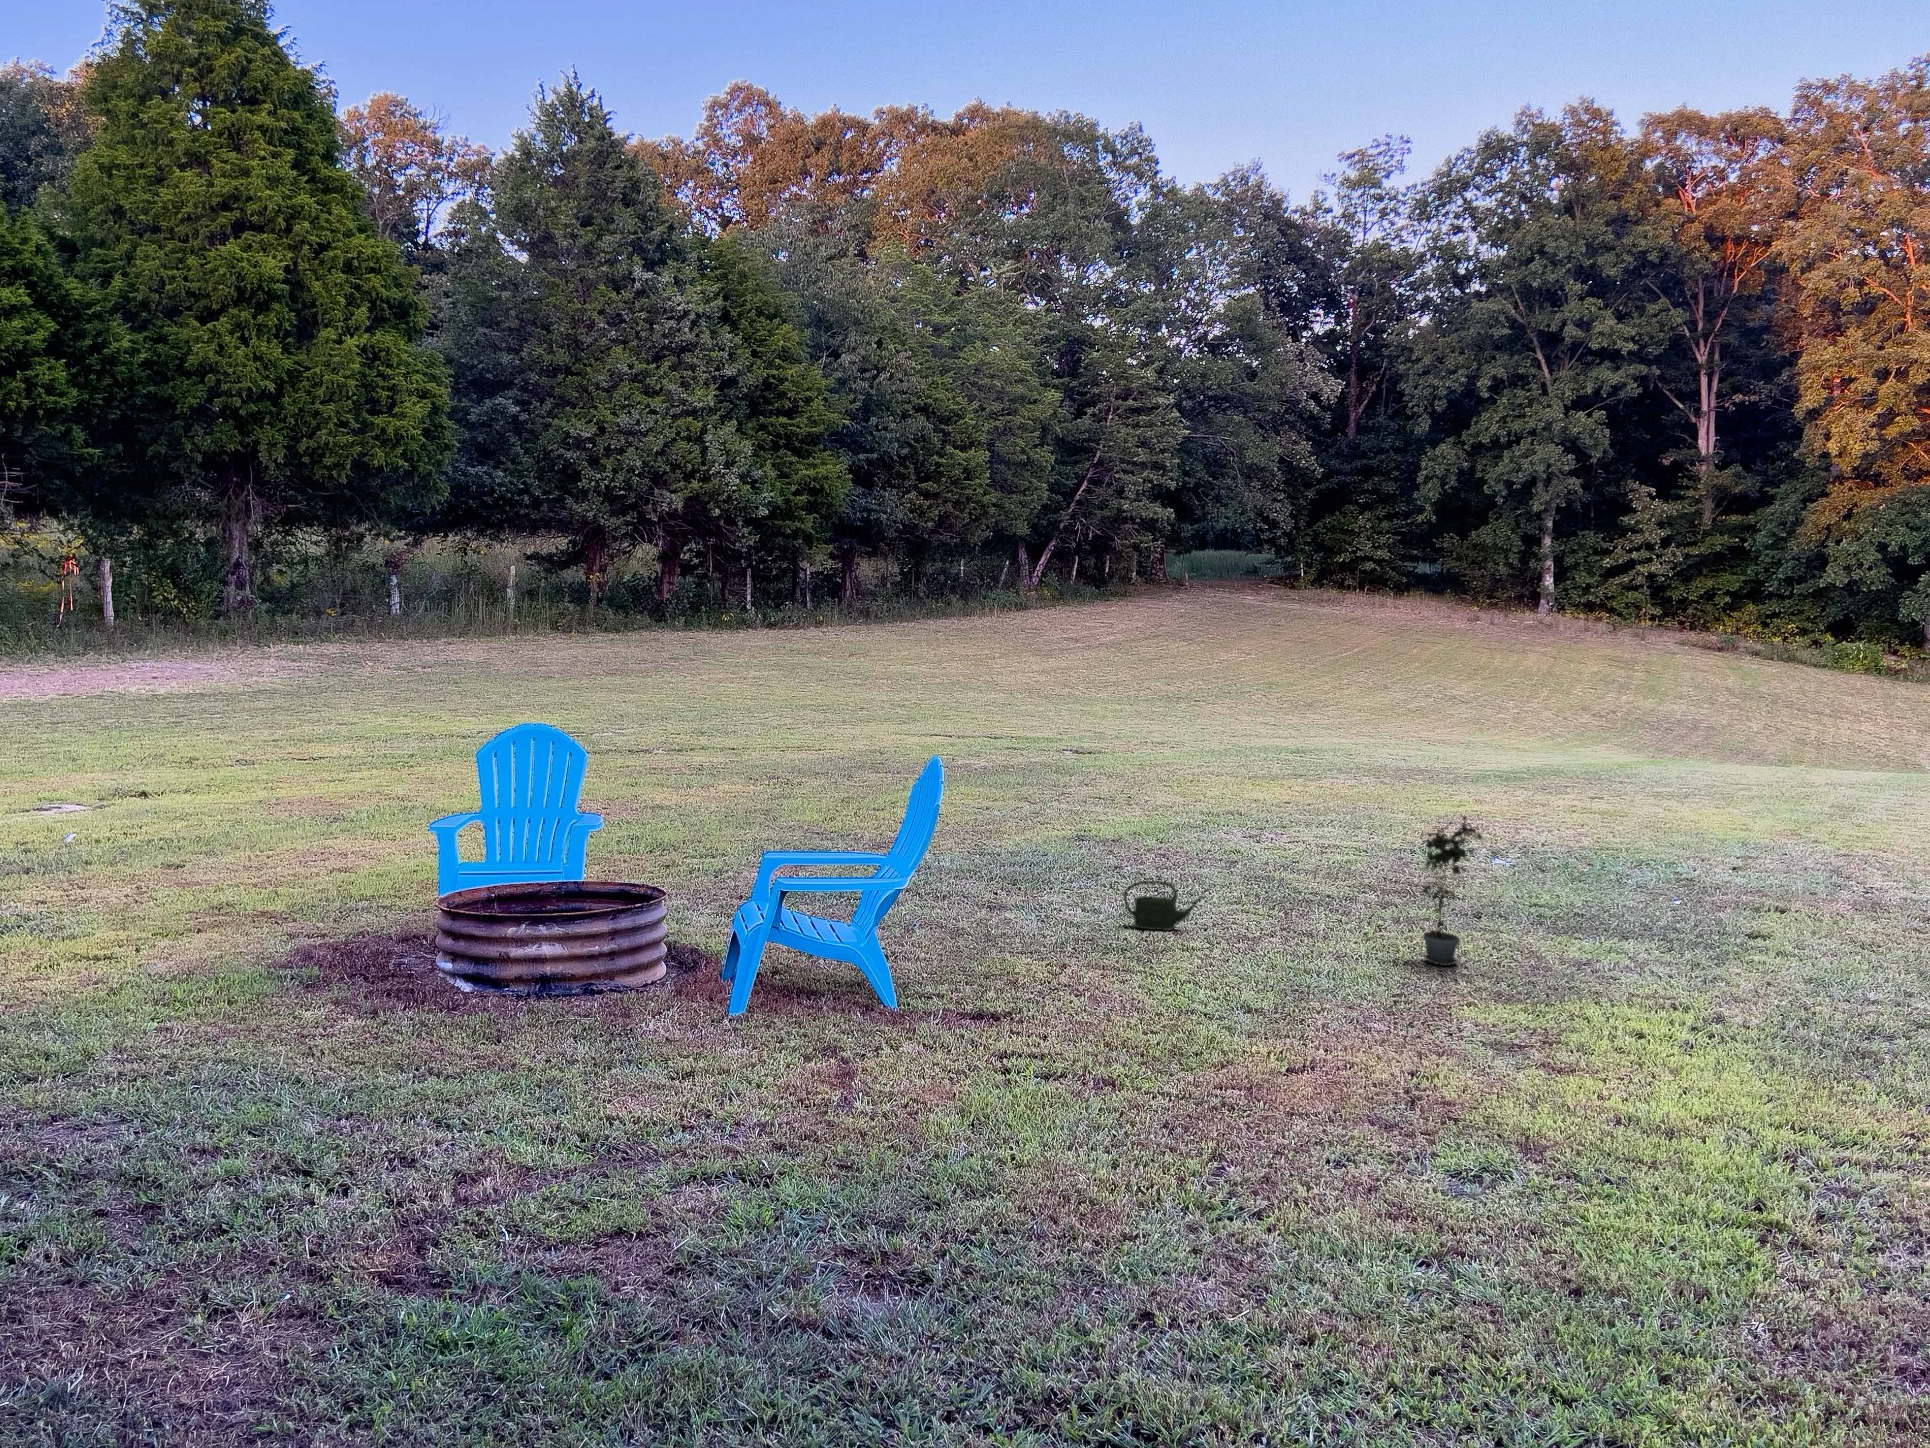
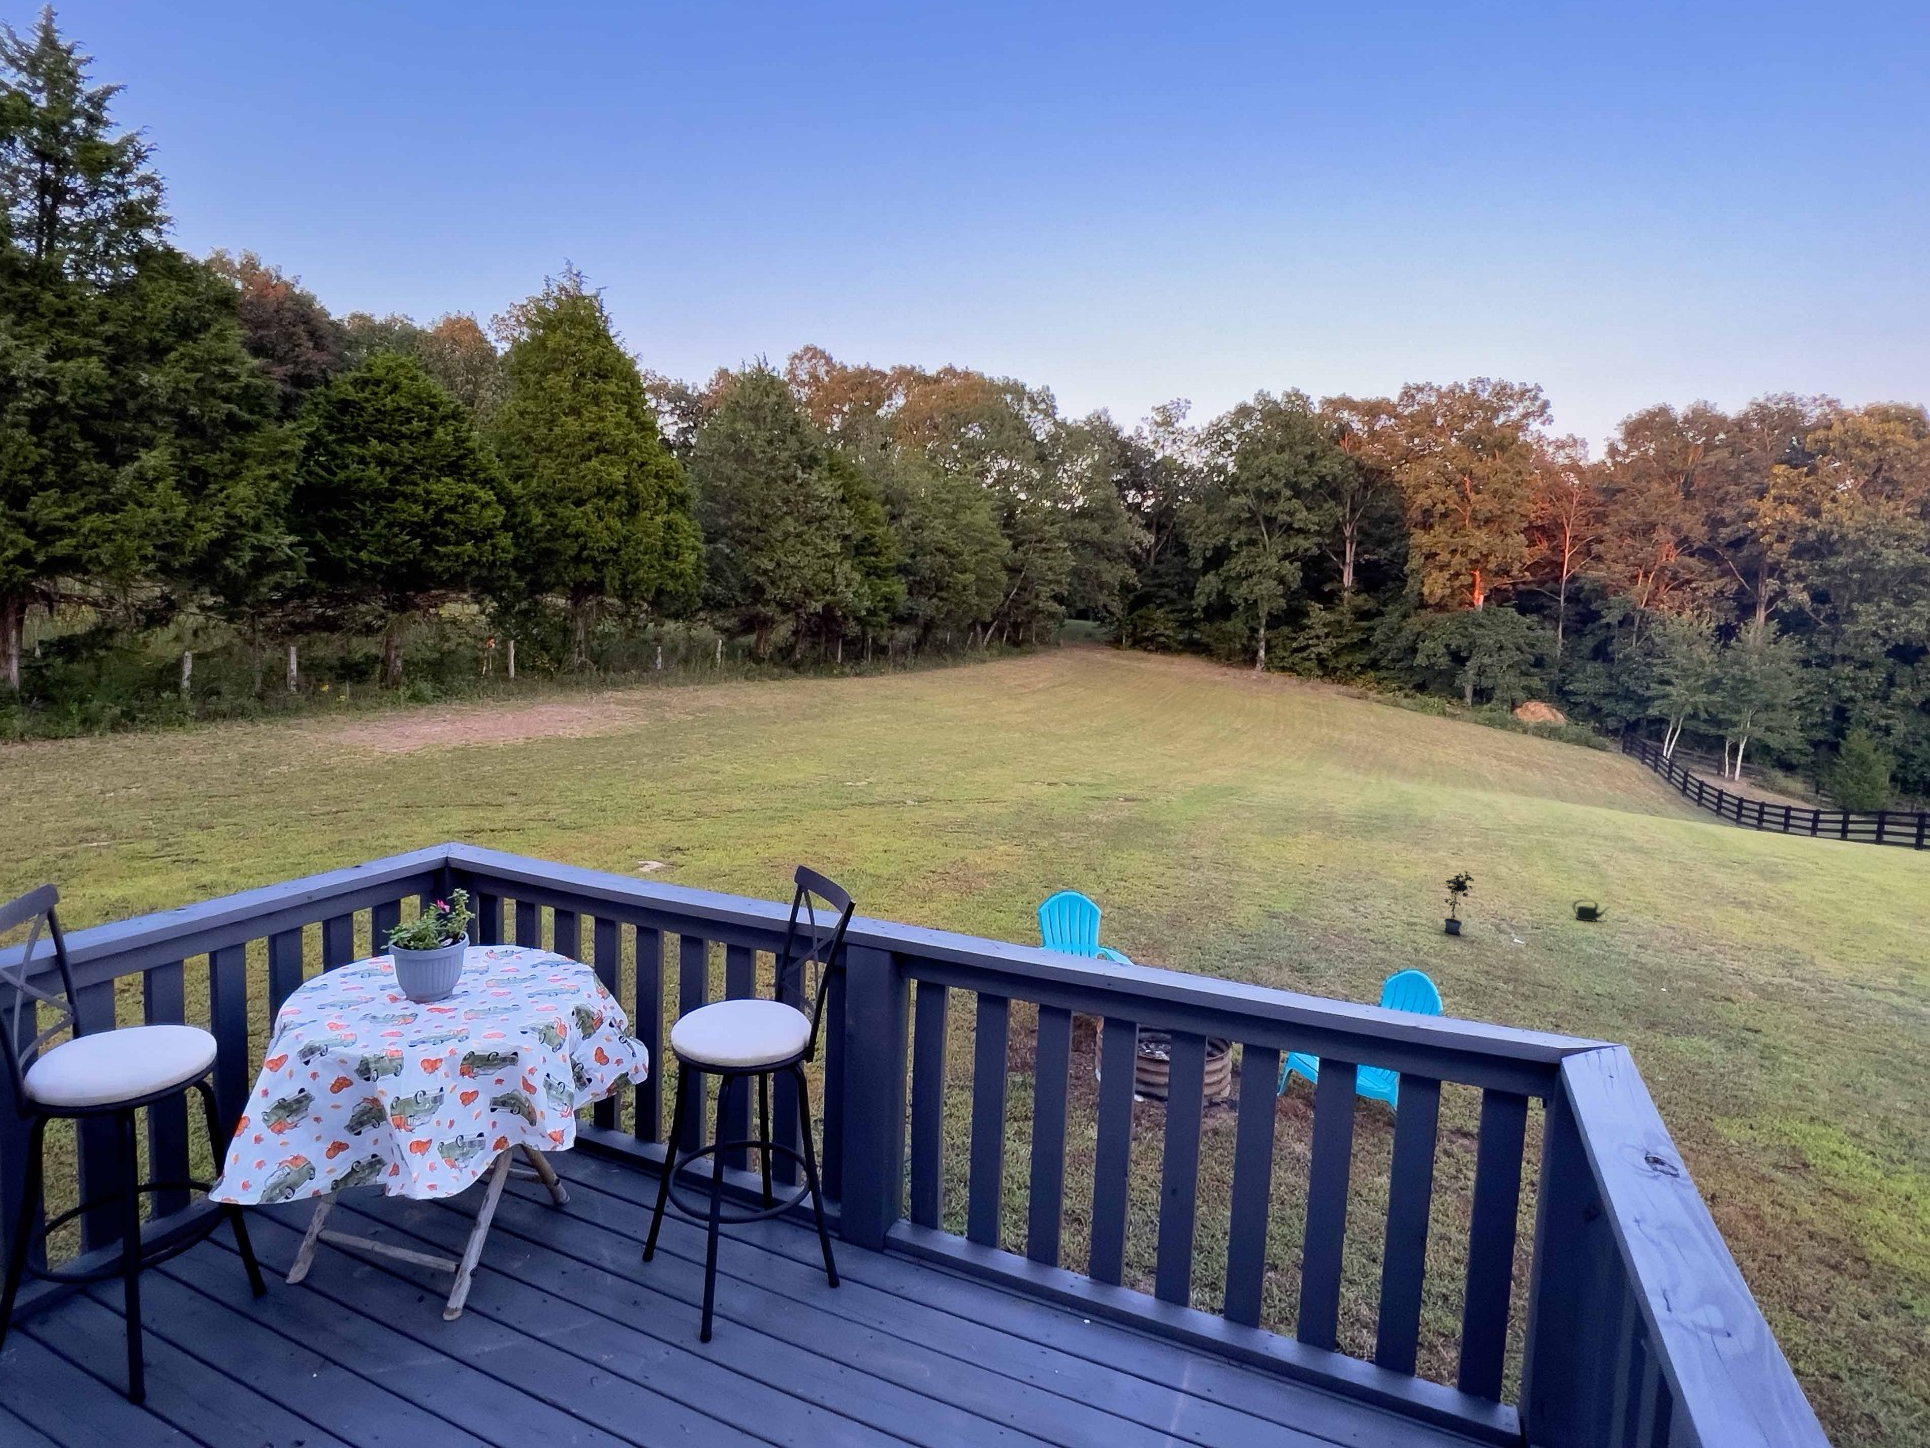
watering can: present [1124,881,1204,931] -> present [1572,900,1606,921]

